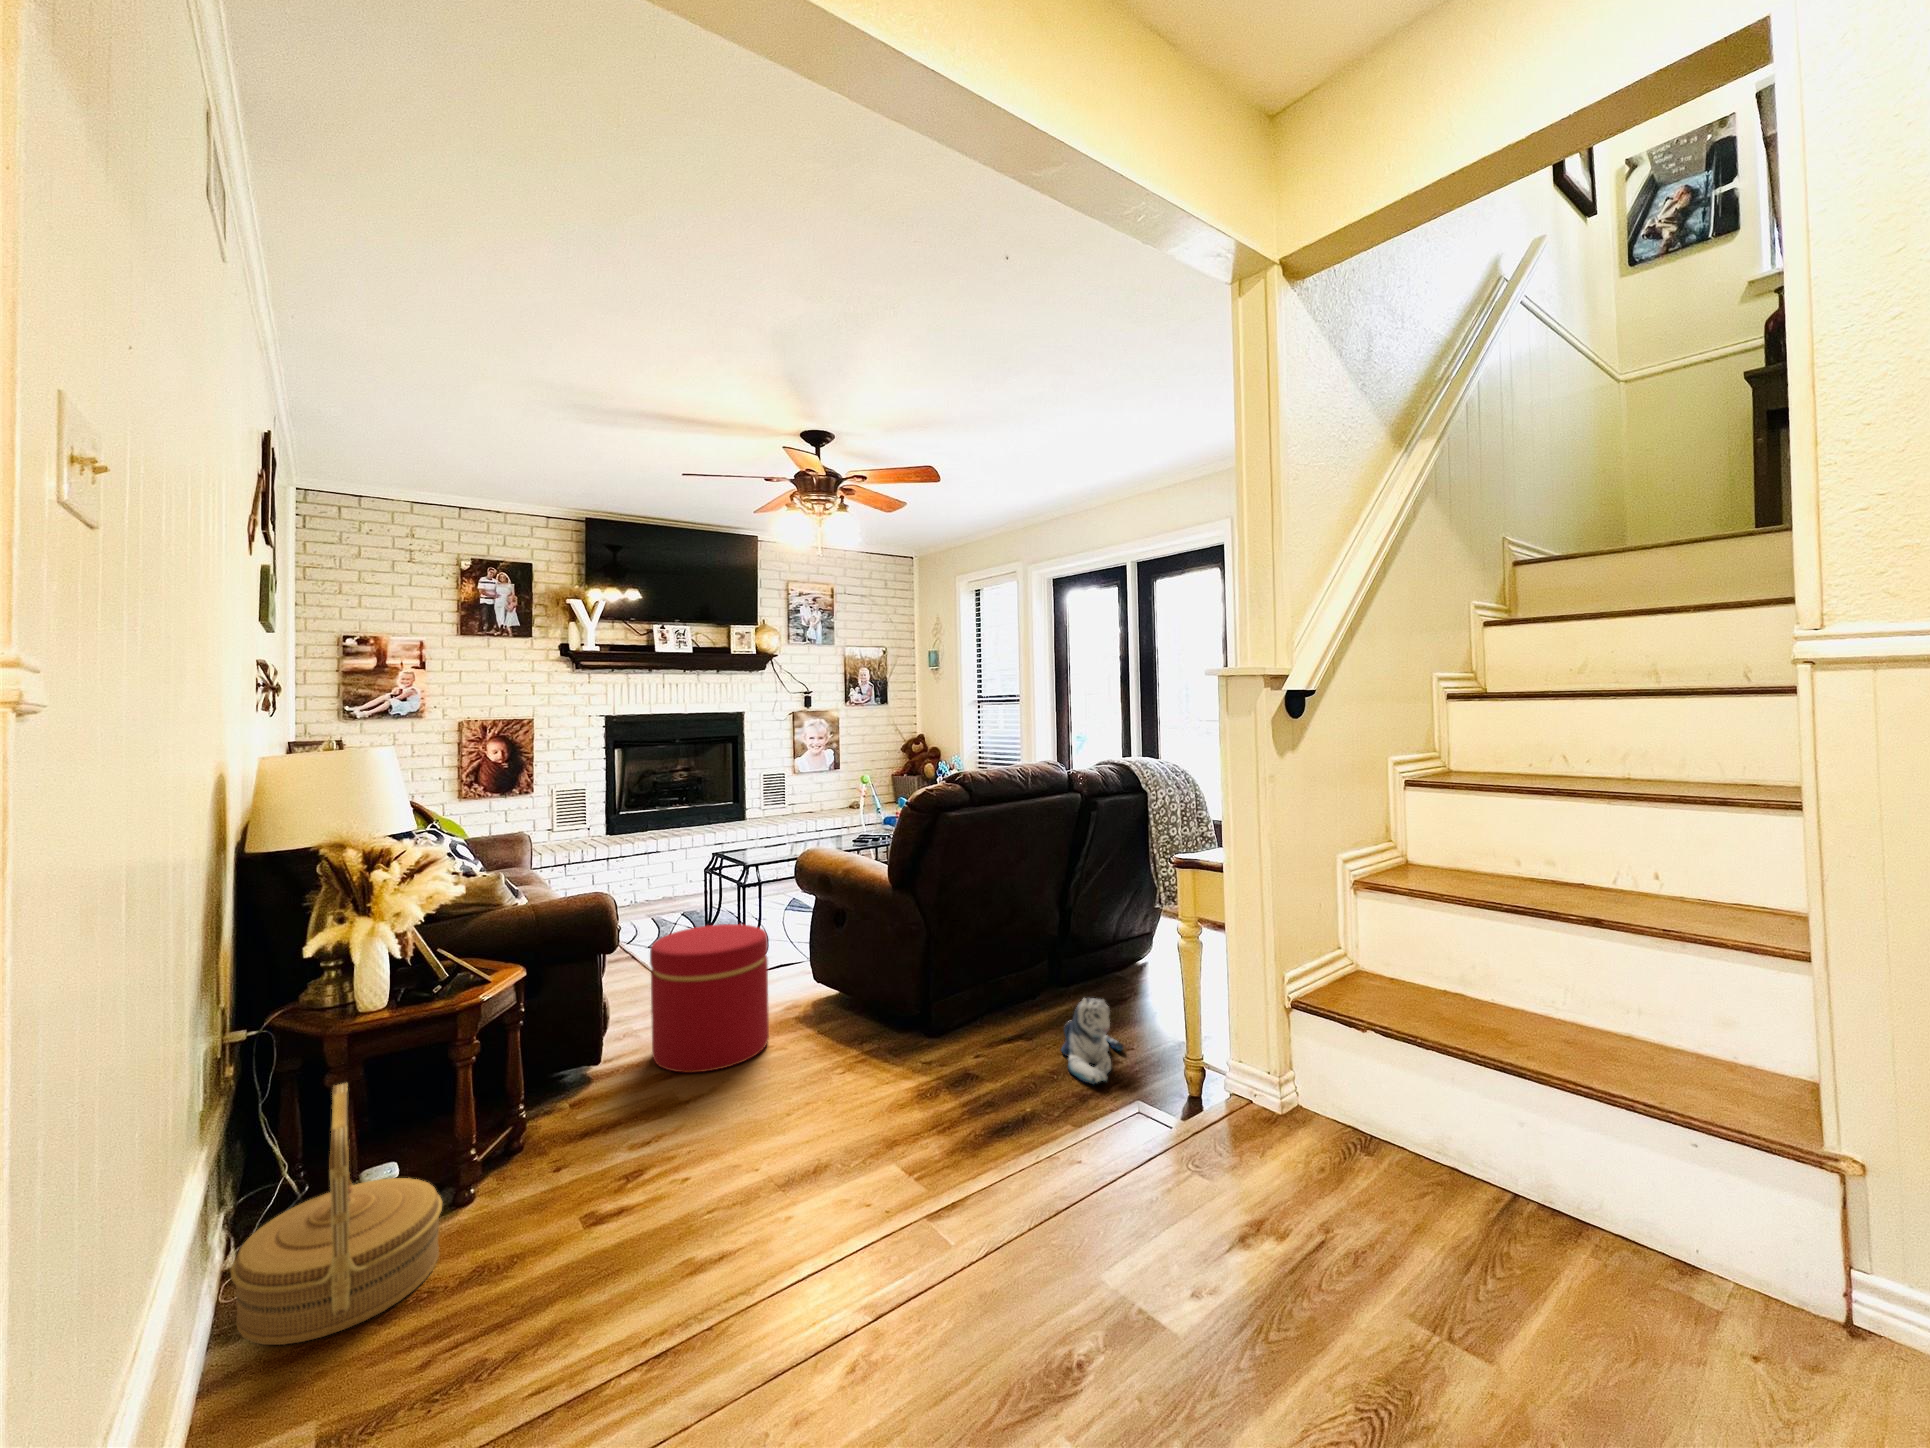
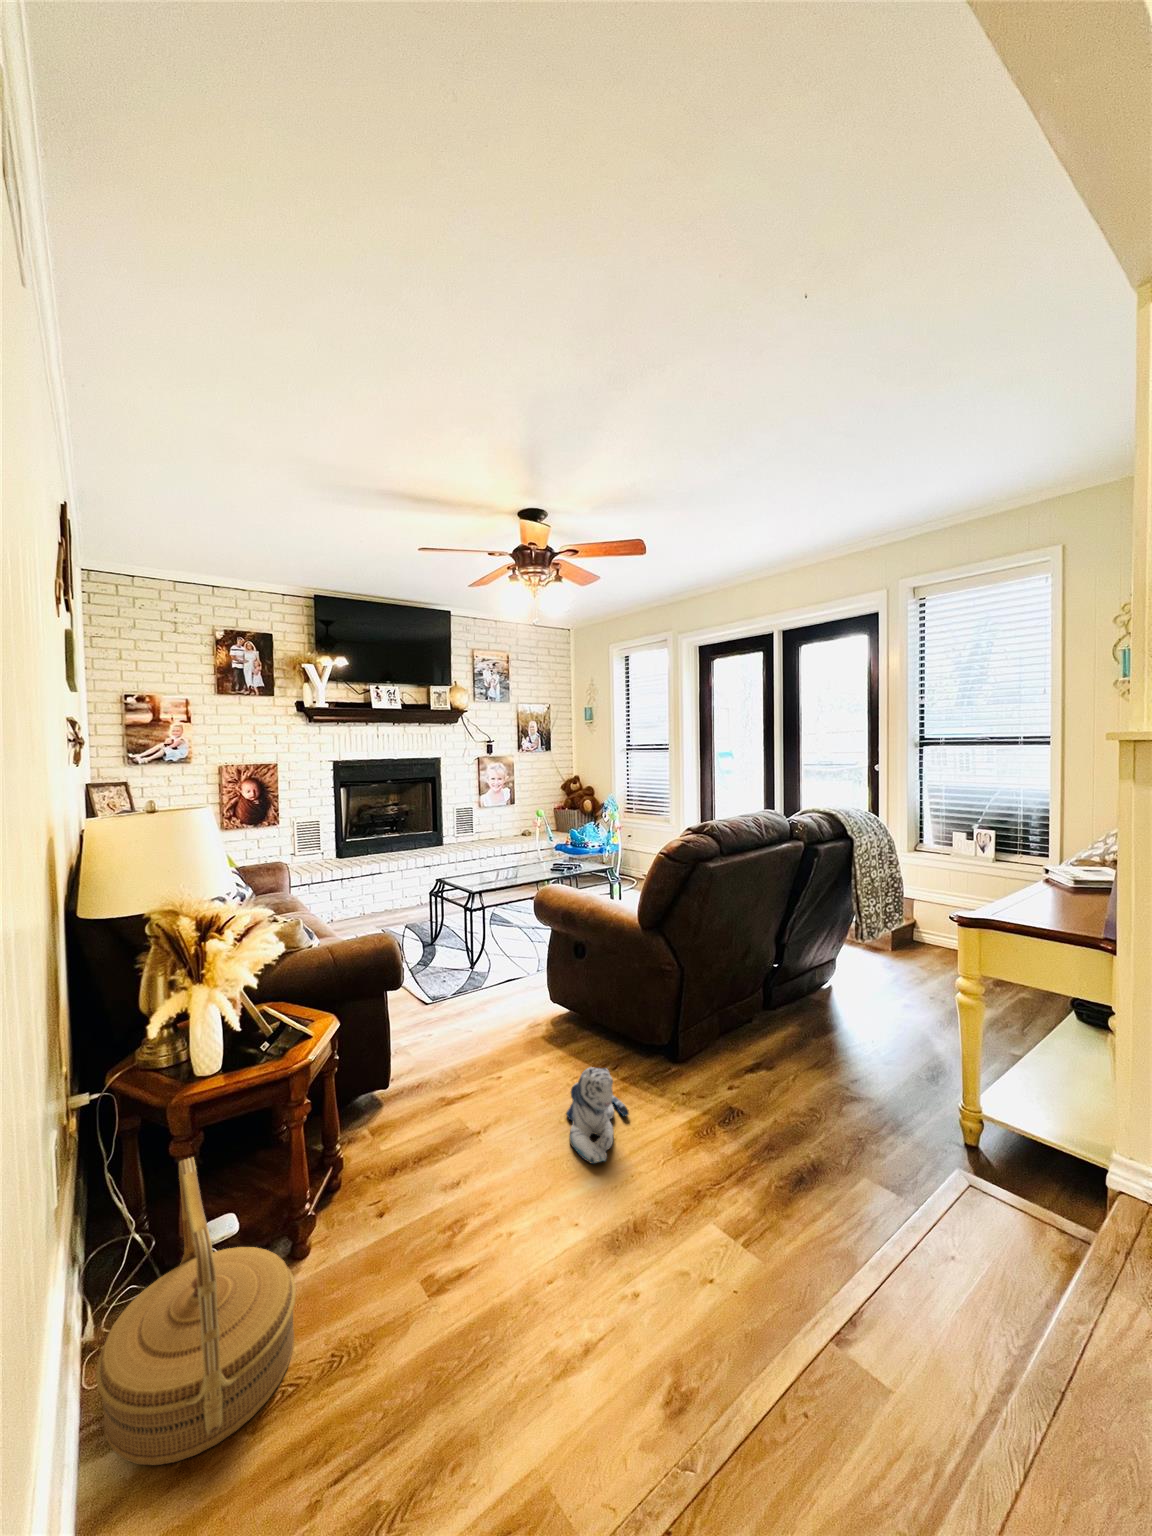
ottoman: present [650,924,769,1072] -> none [428,957,531,1099]
plush toy: present [1061,998,1124,1084] -> present [566,1067,629,1164]

